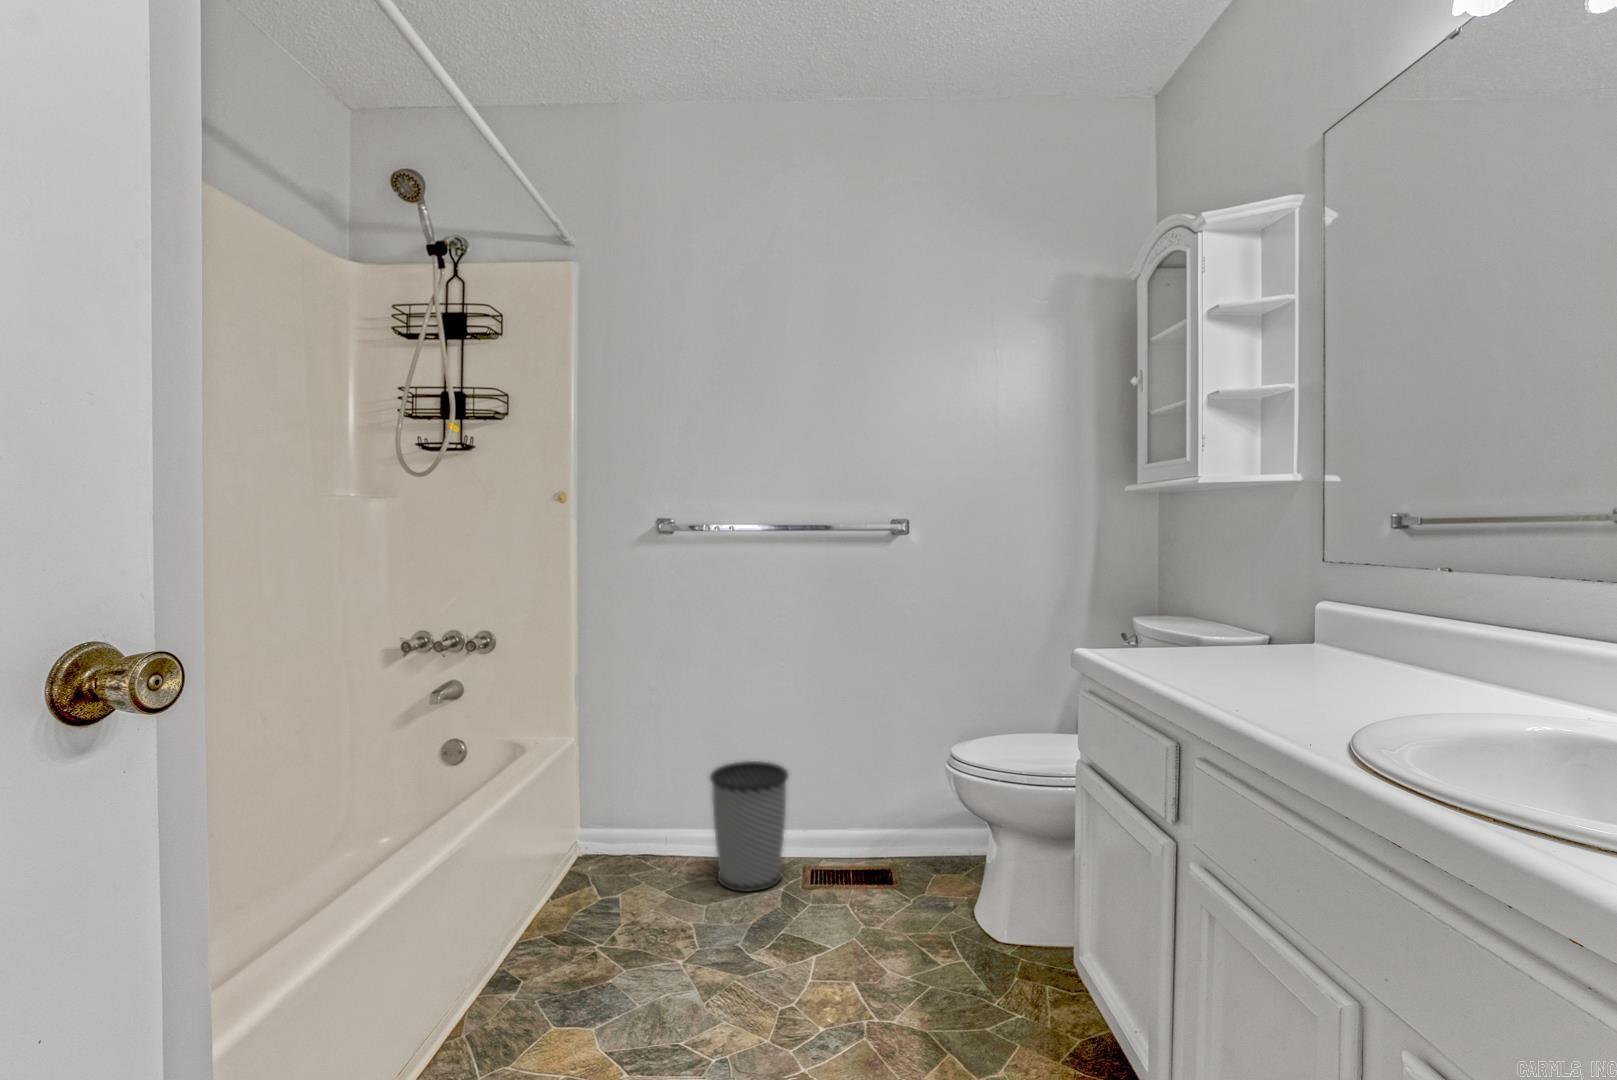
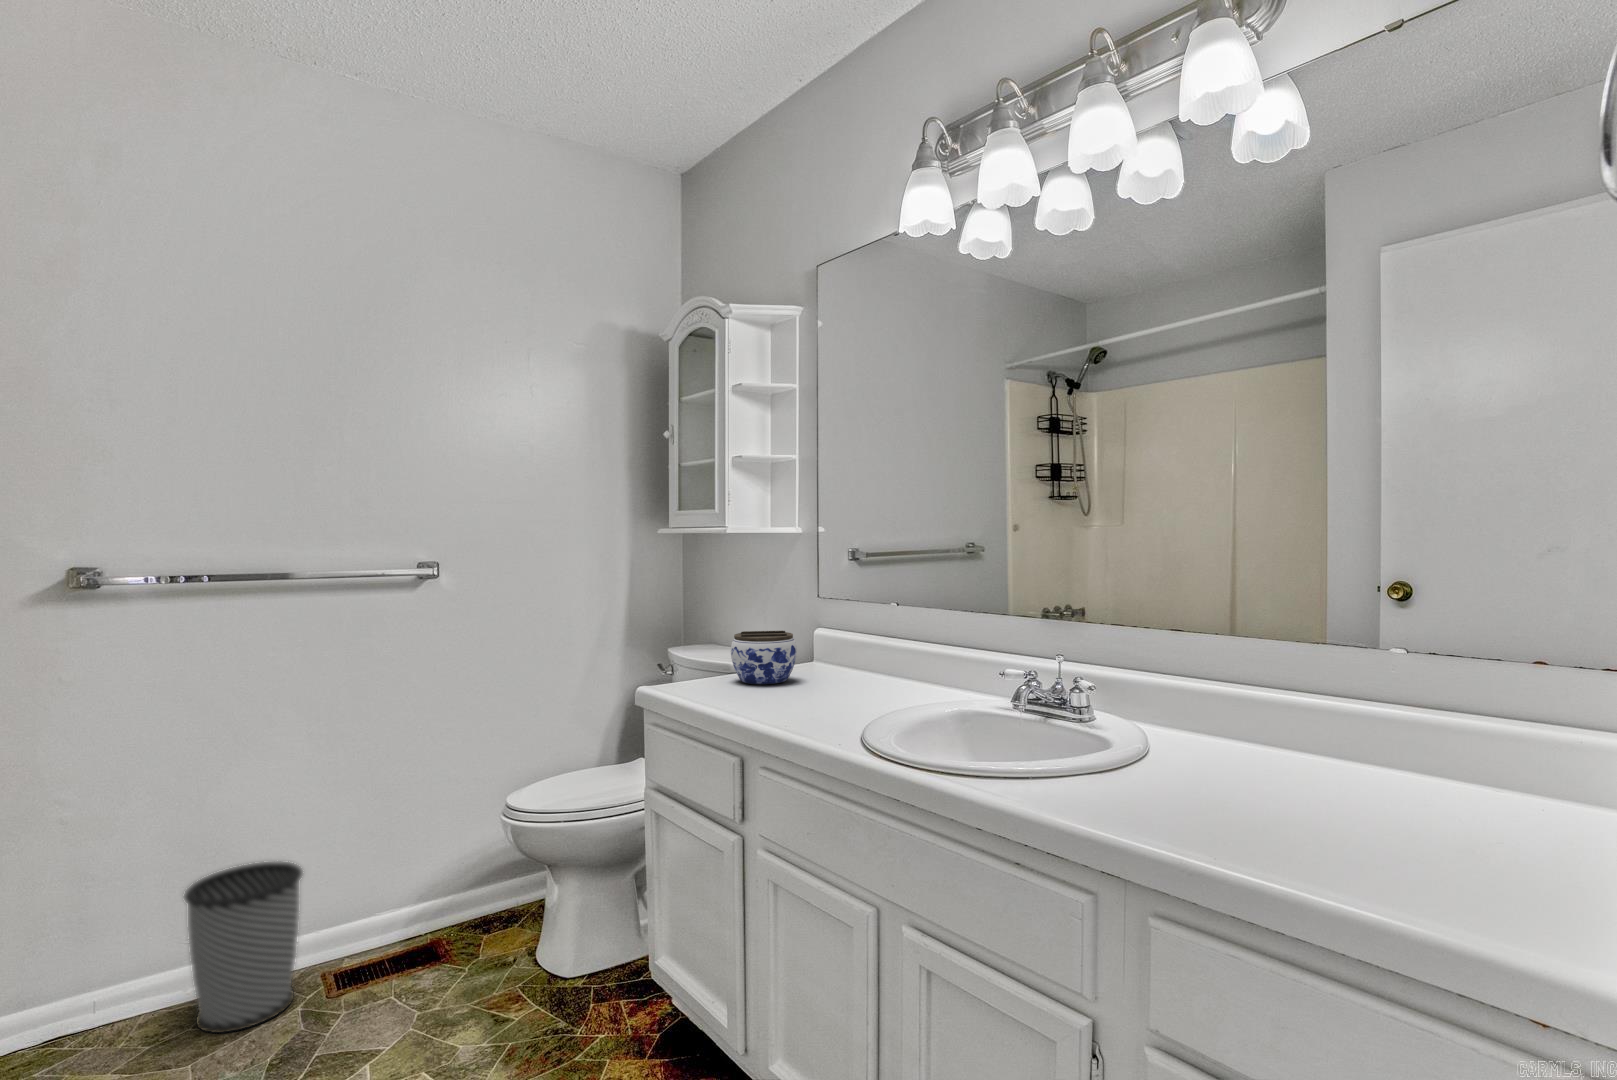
jar: none [1178,598,1271,665] -> present [731,631,797,684]

